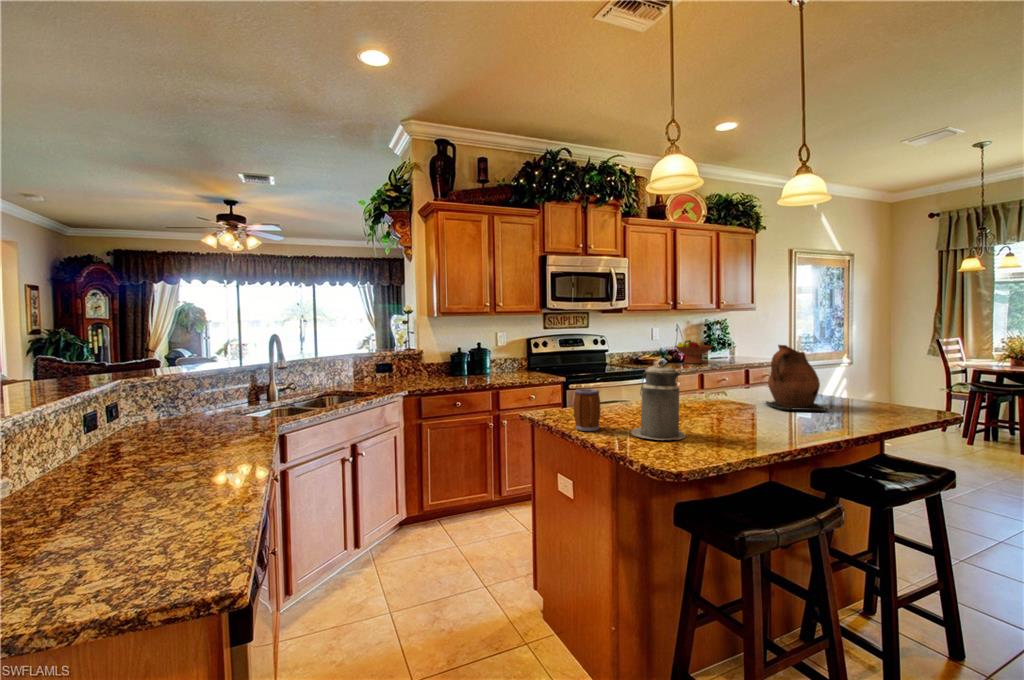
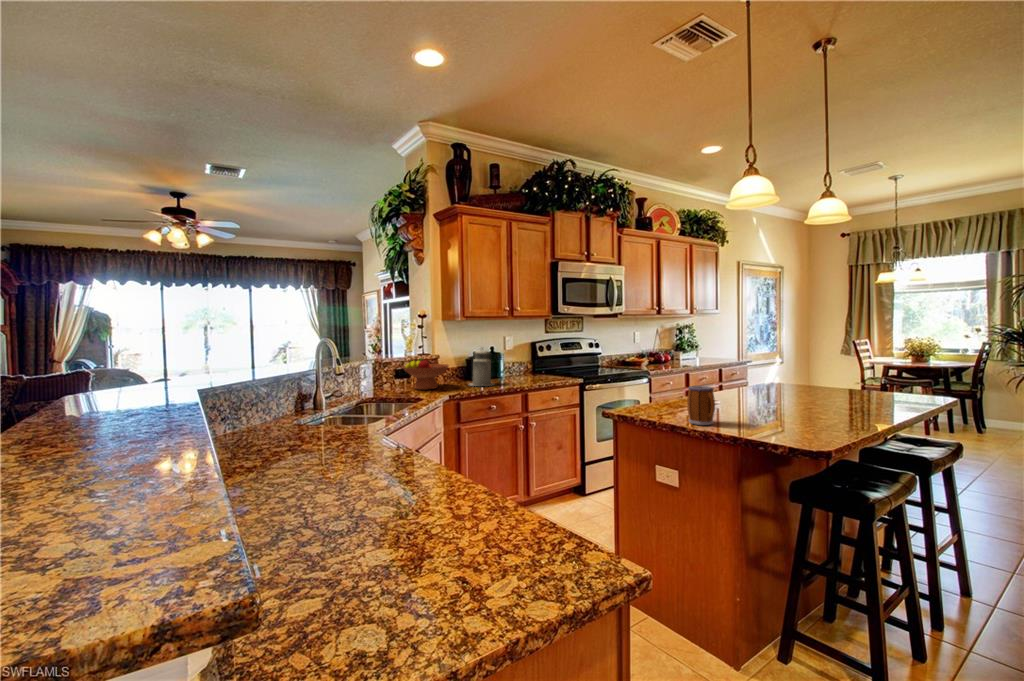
fruit bowl: present [675,340,712,364] -> present [403,358,449,389]
ceramic pitcher: present [766,345,827,411] -> none [809,343,872,401]
canister: present [631,360,686,440] -> present [470,348,494,386]

